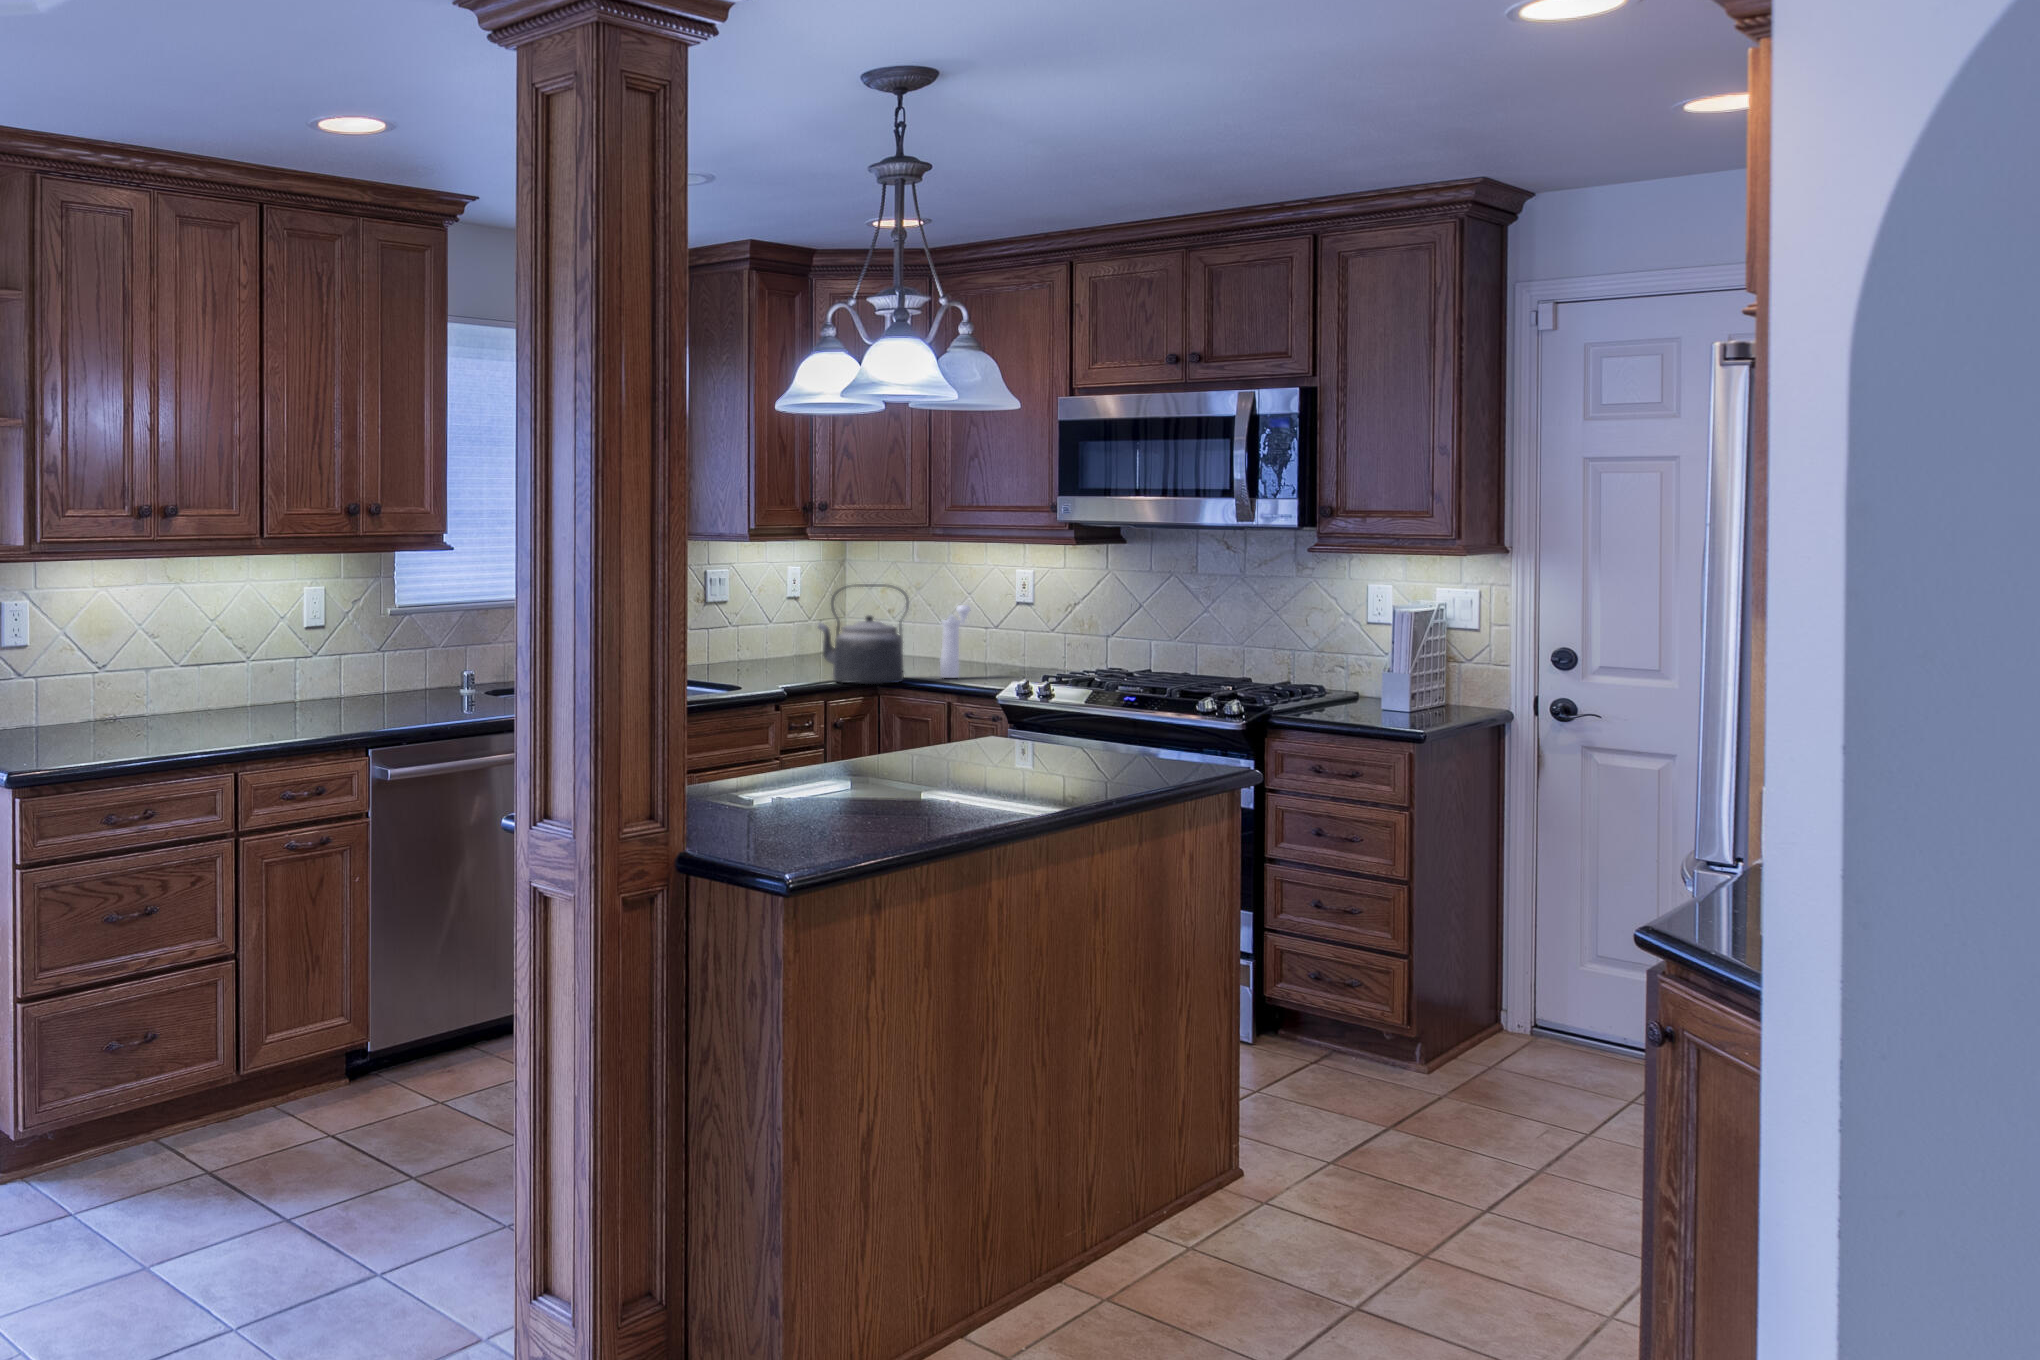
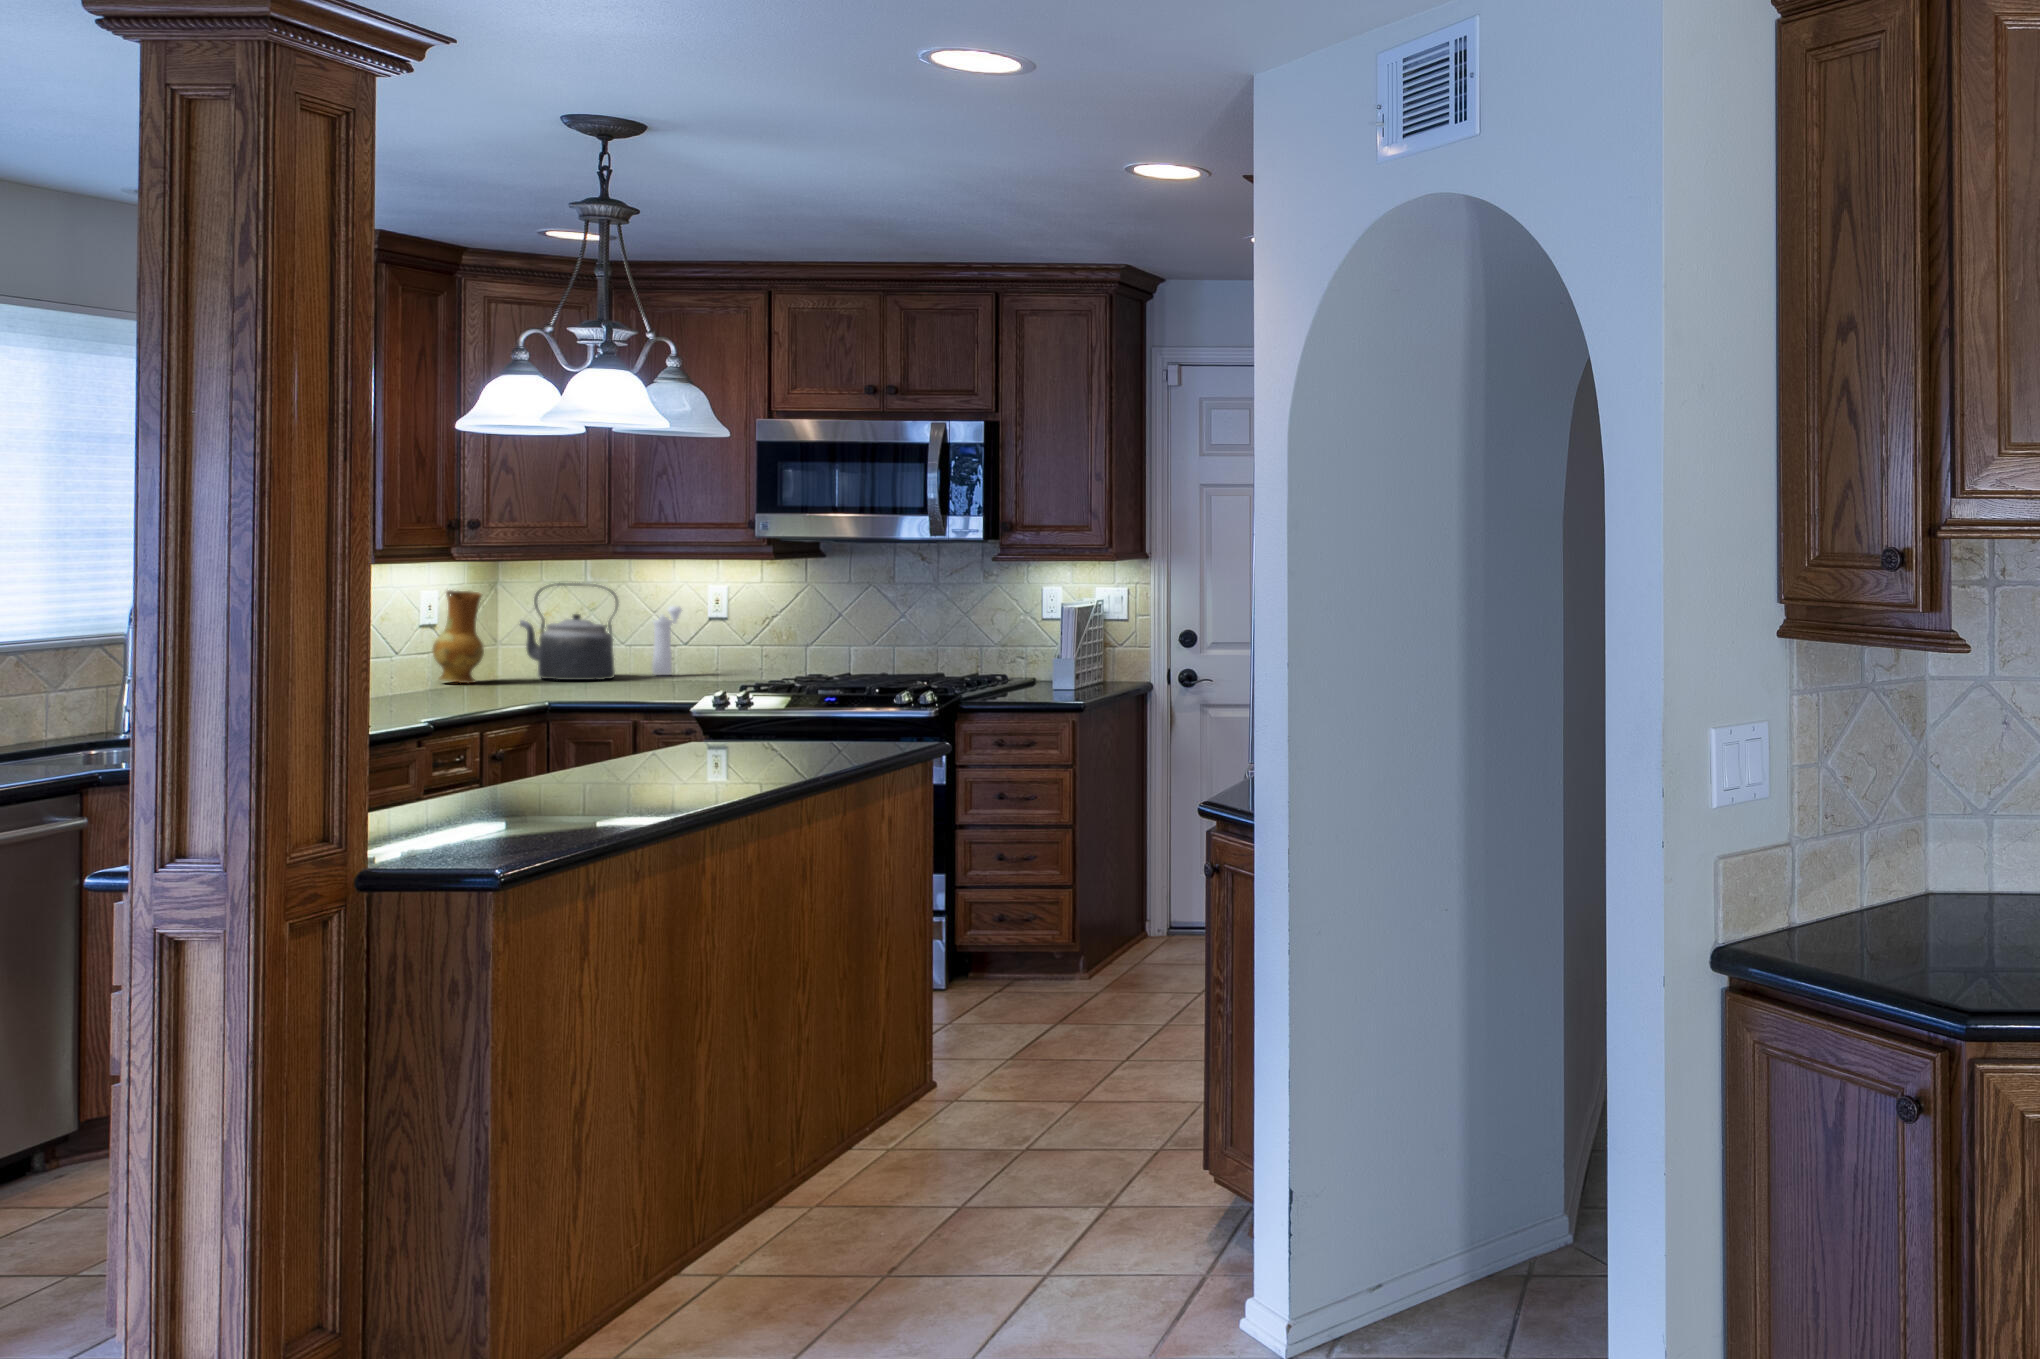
ceramic jug: none [740,595,785,687] -> present [432,590,484,683]

